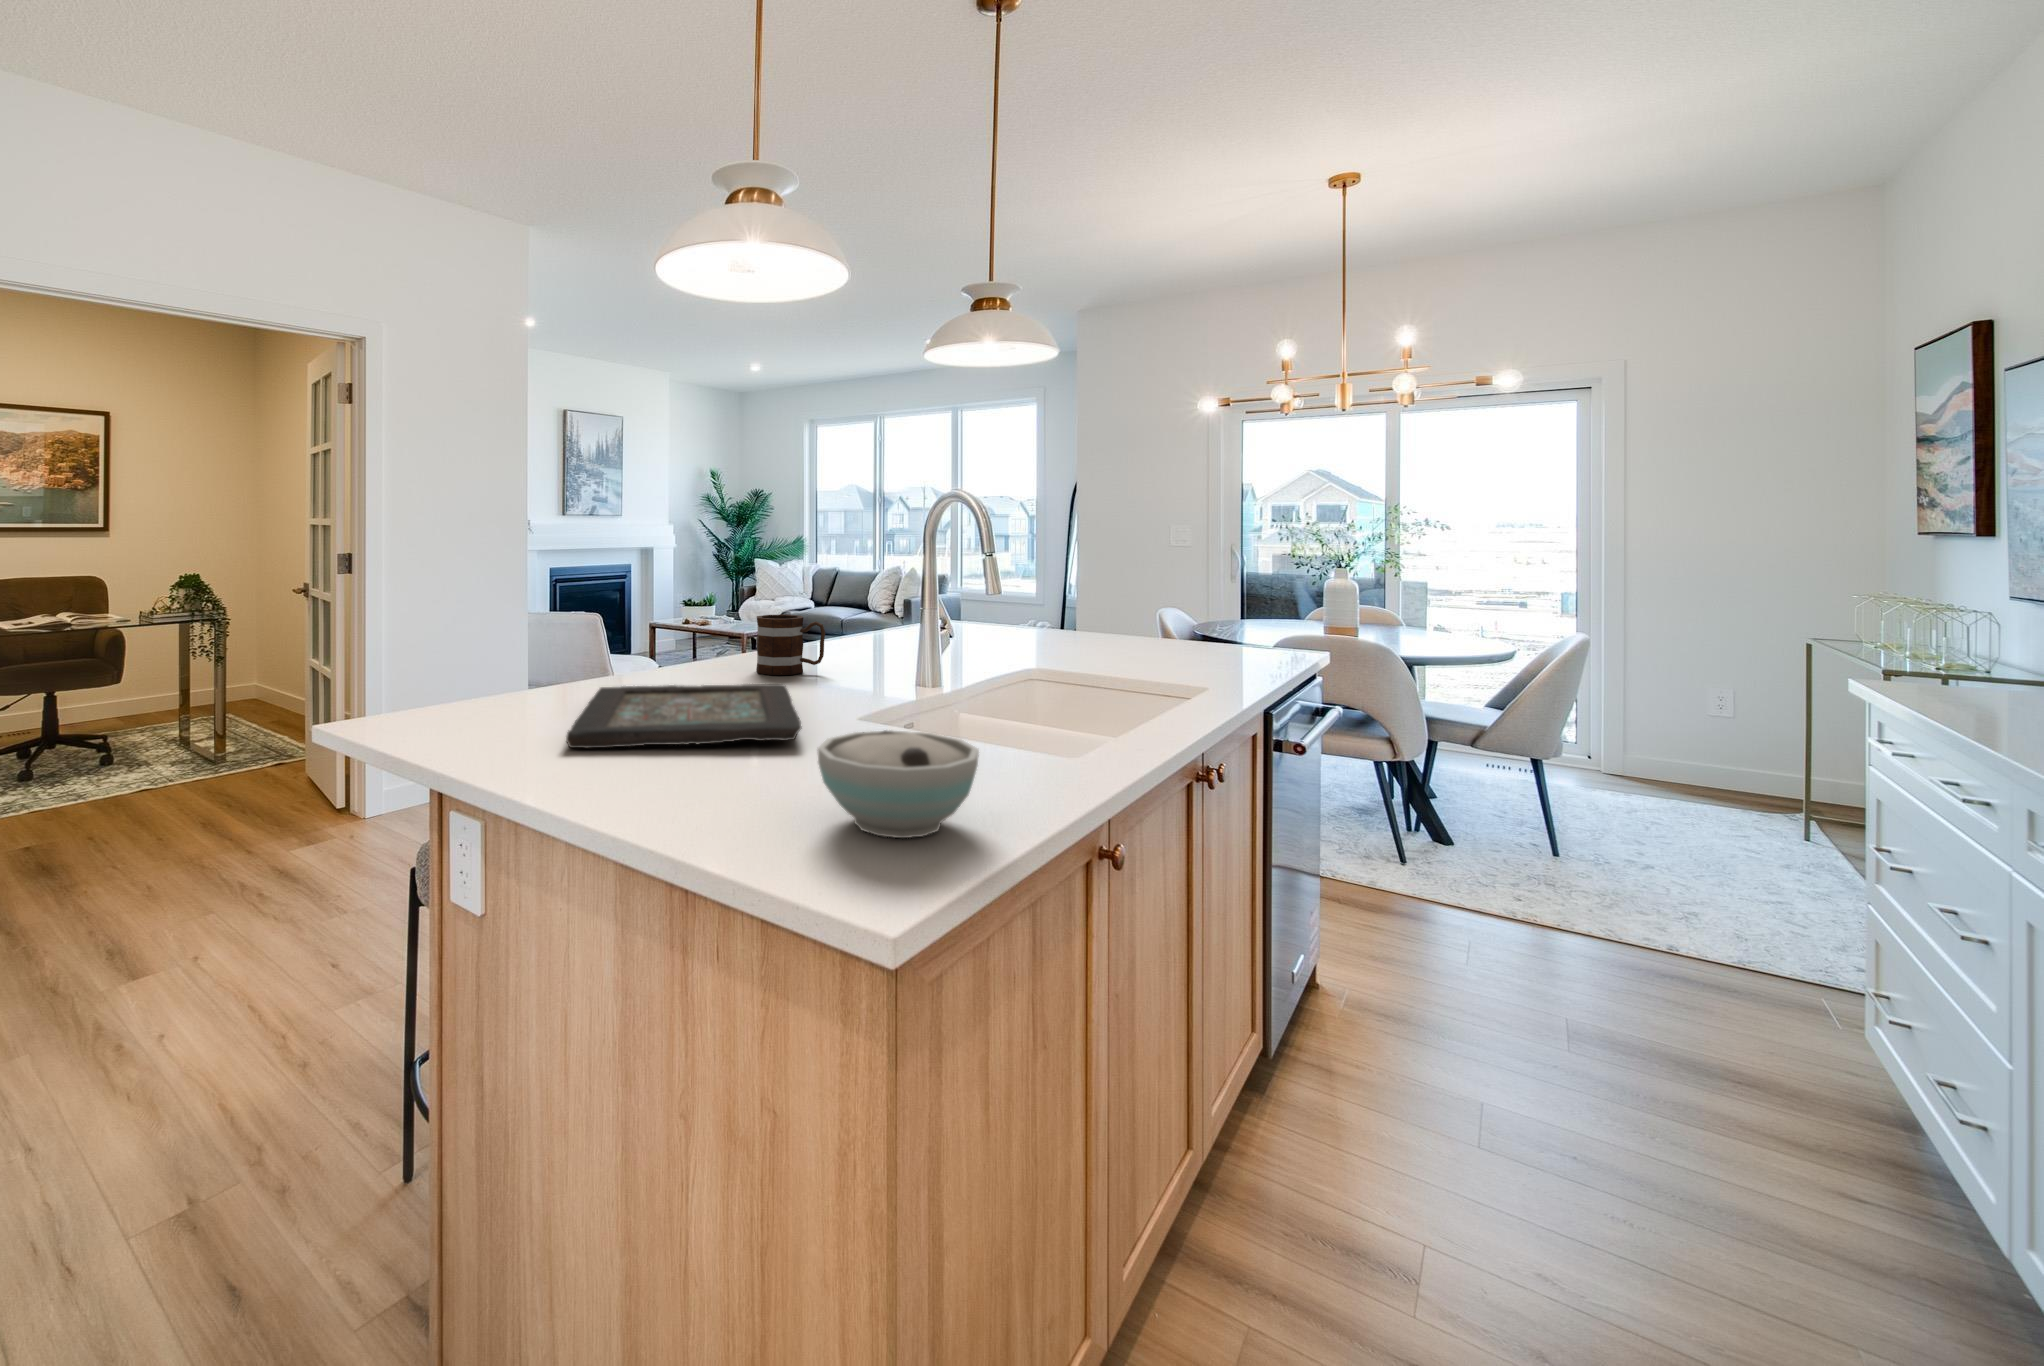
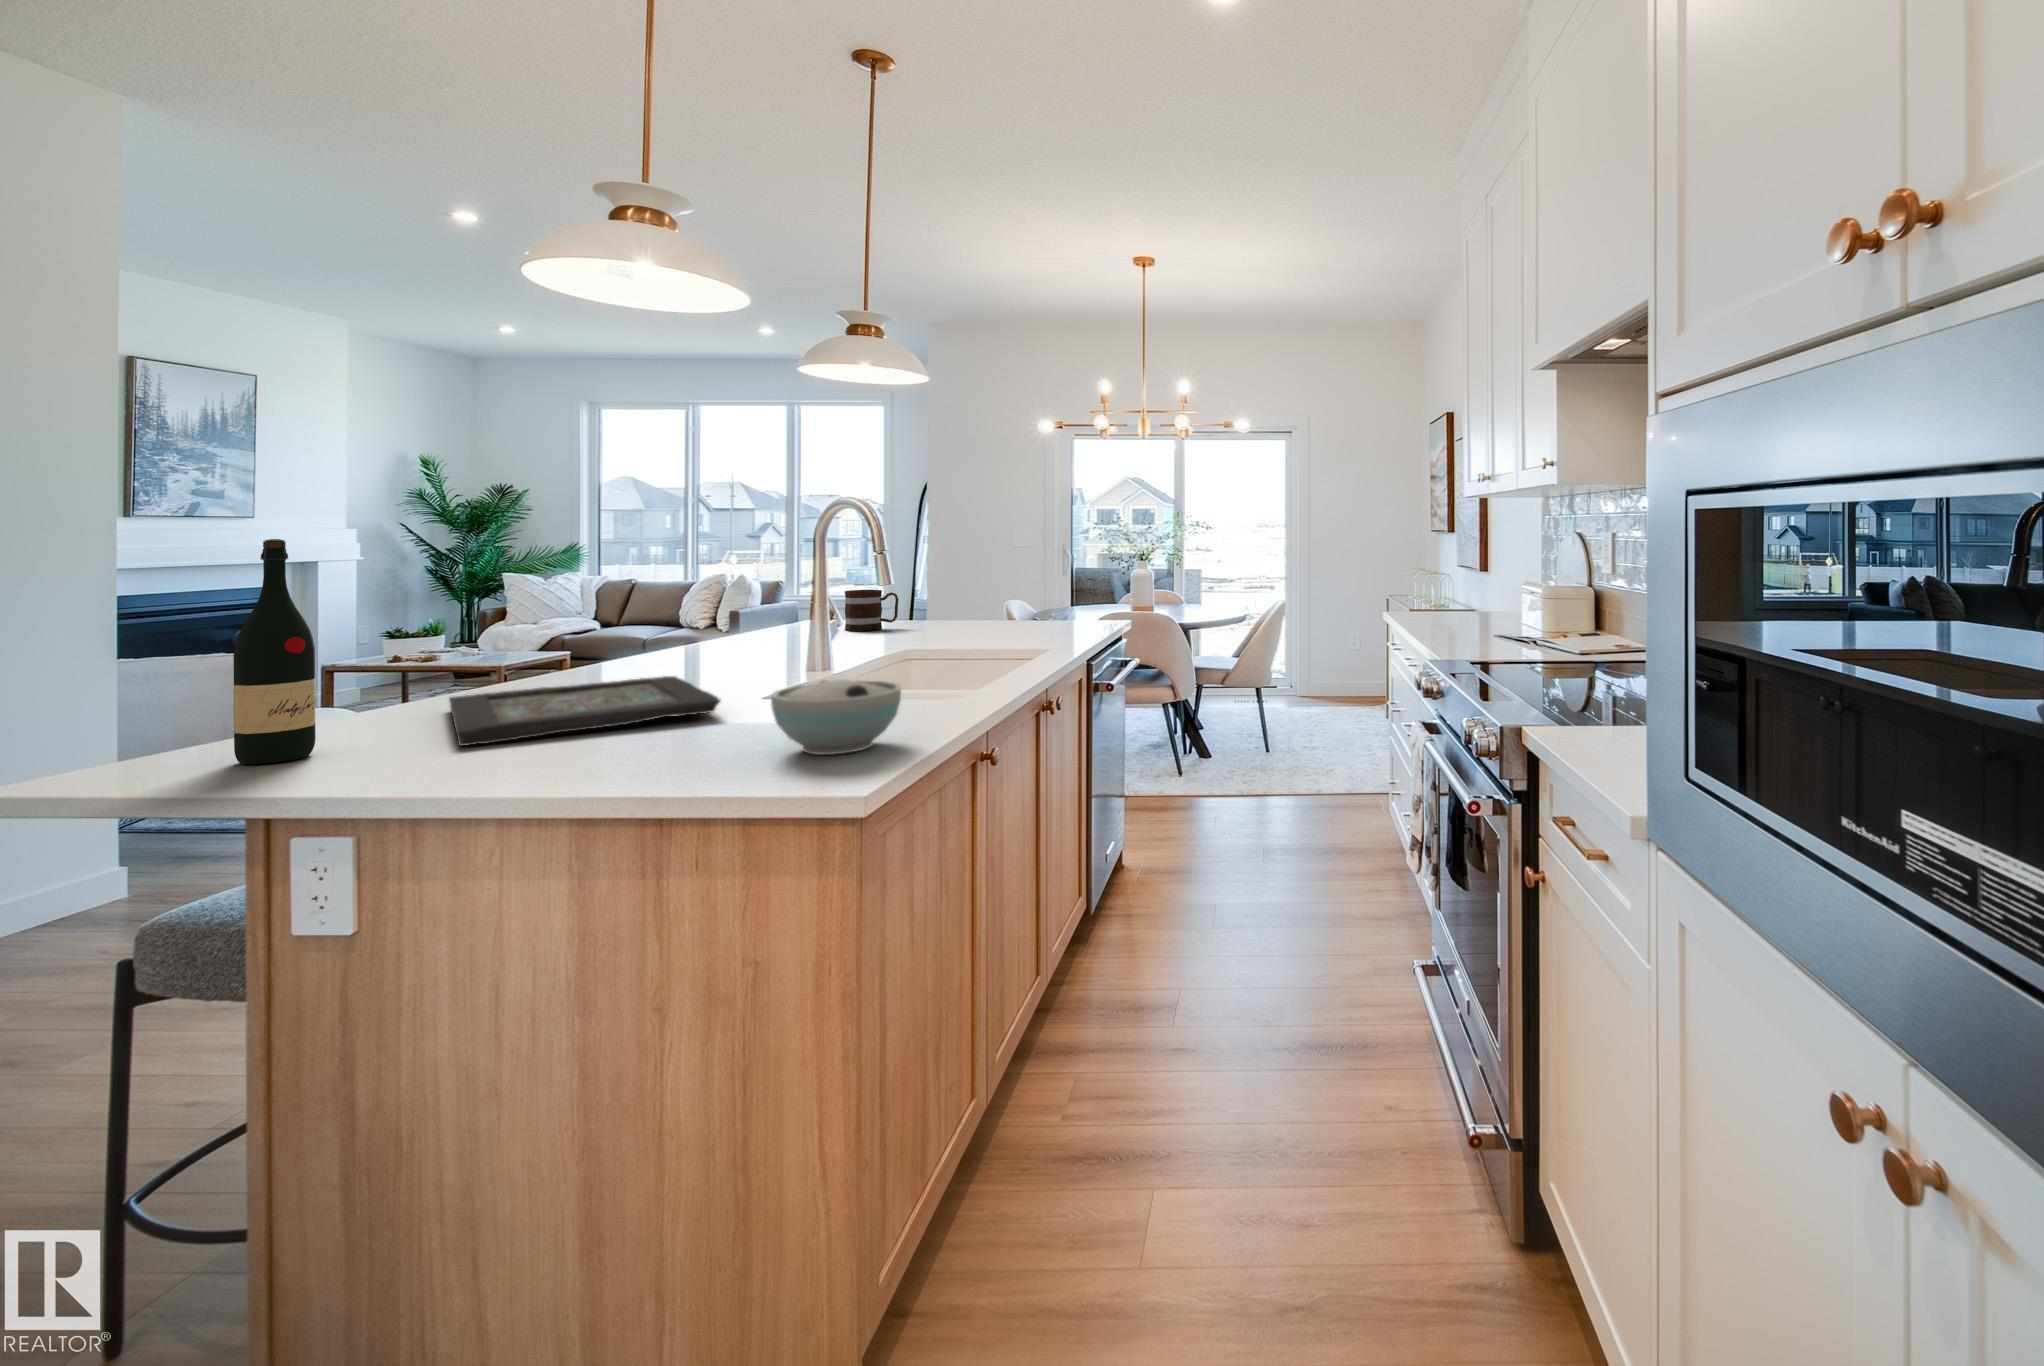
wine bottle: none [417,539,474,744] -> present [234,539,316,764]
mug: present [756,615,825,675] -> present [845,590,899,631]

